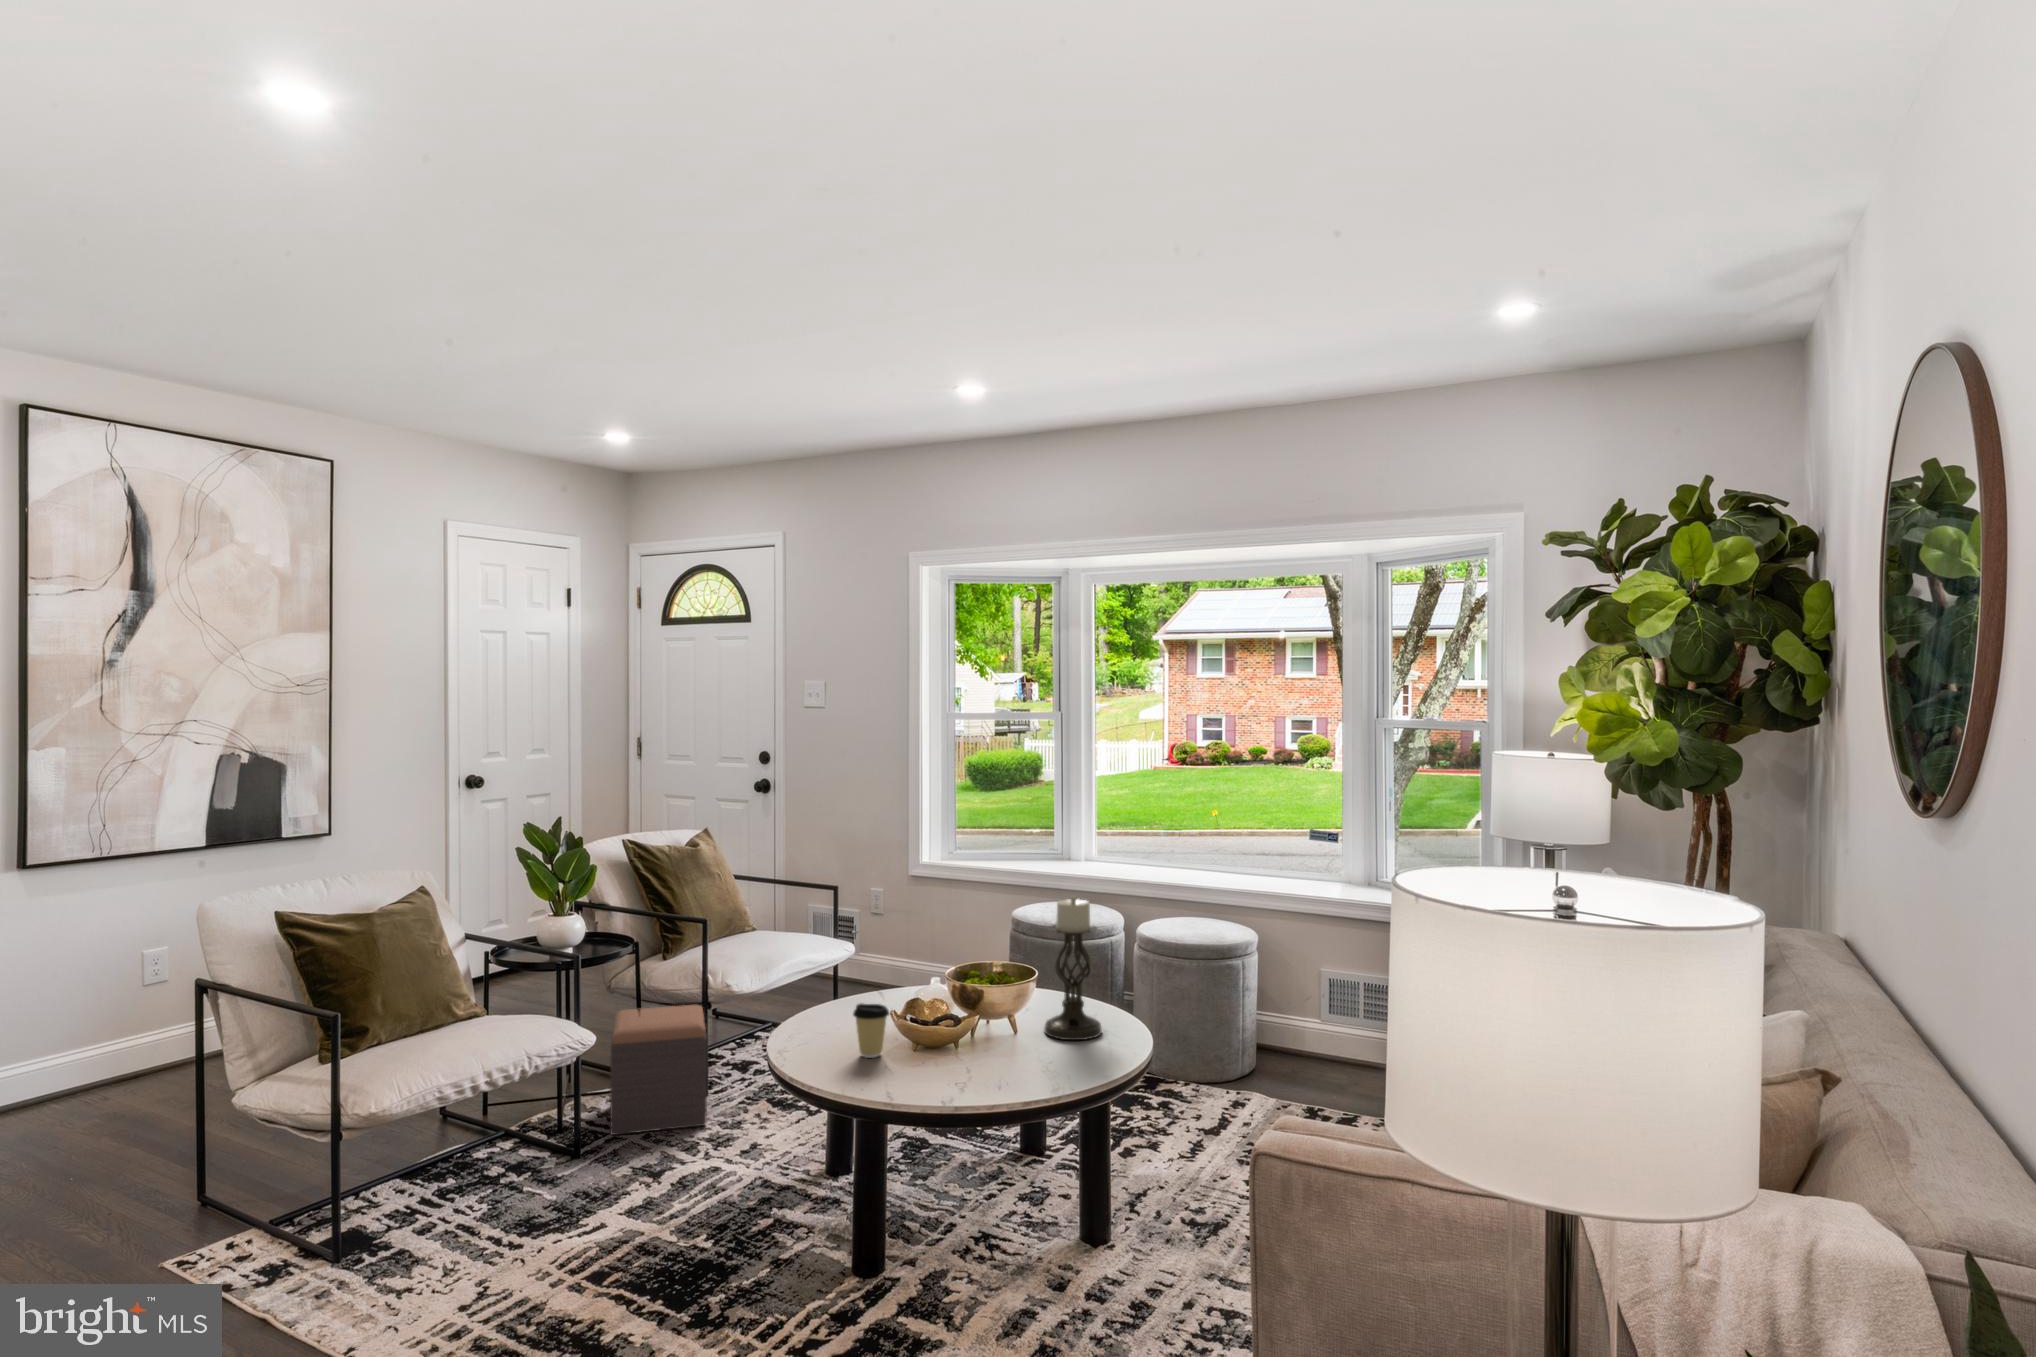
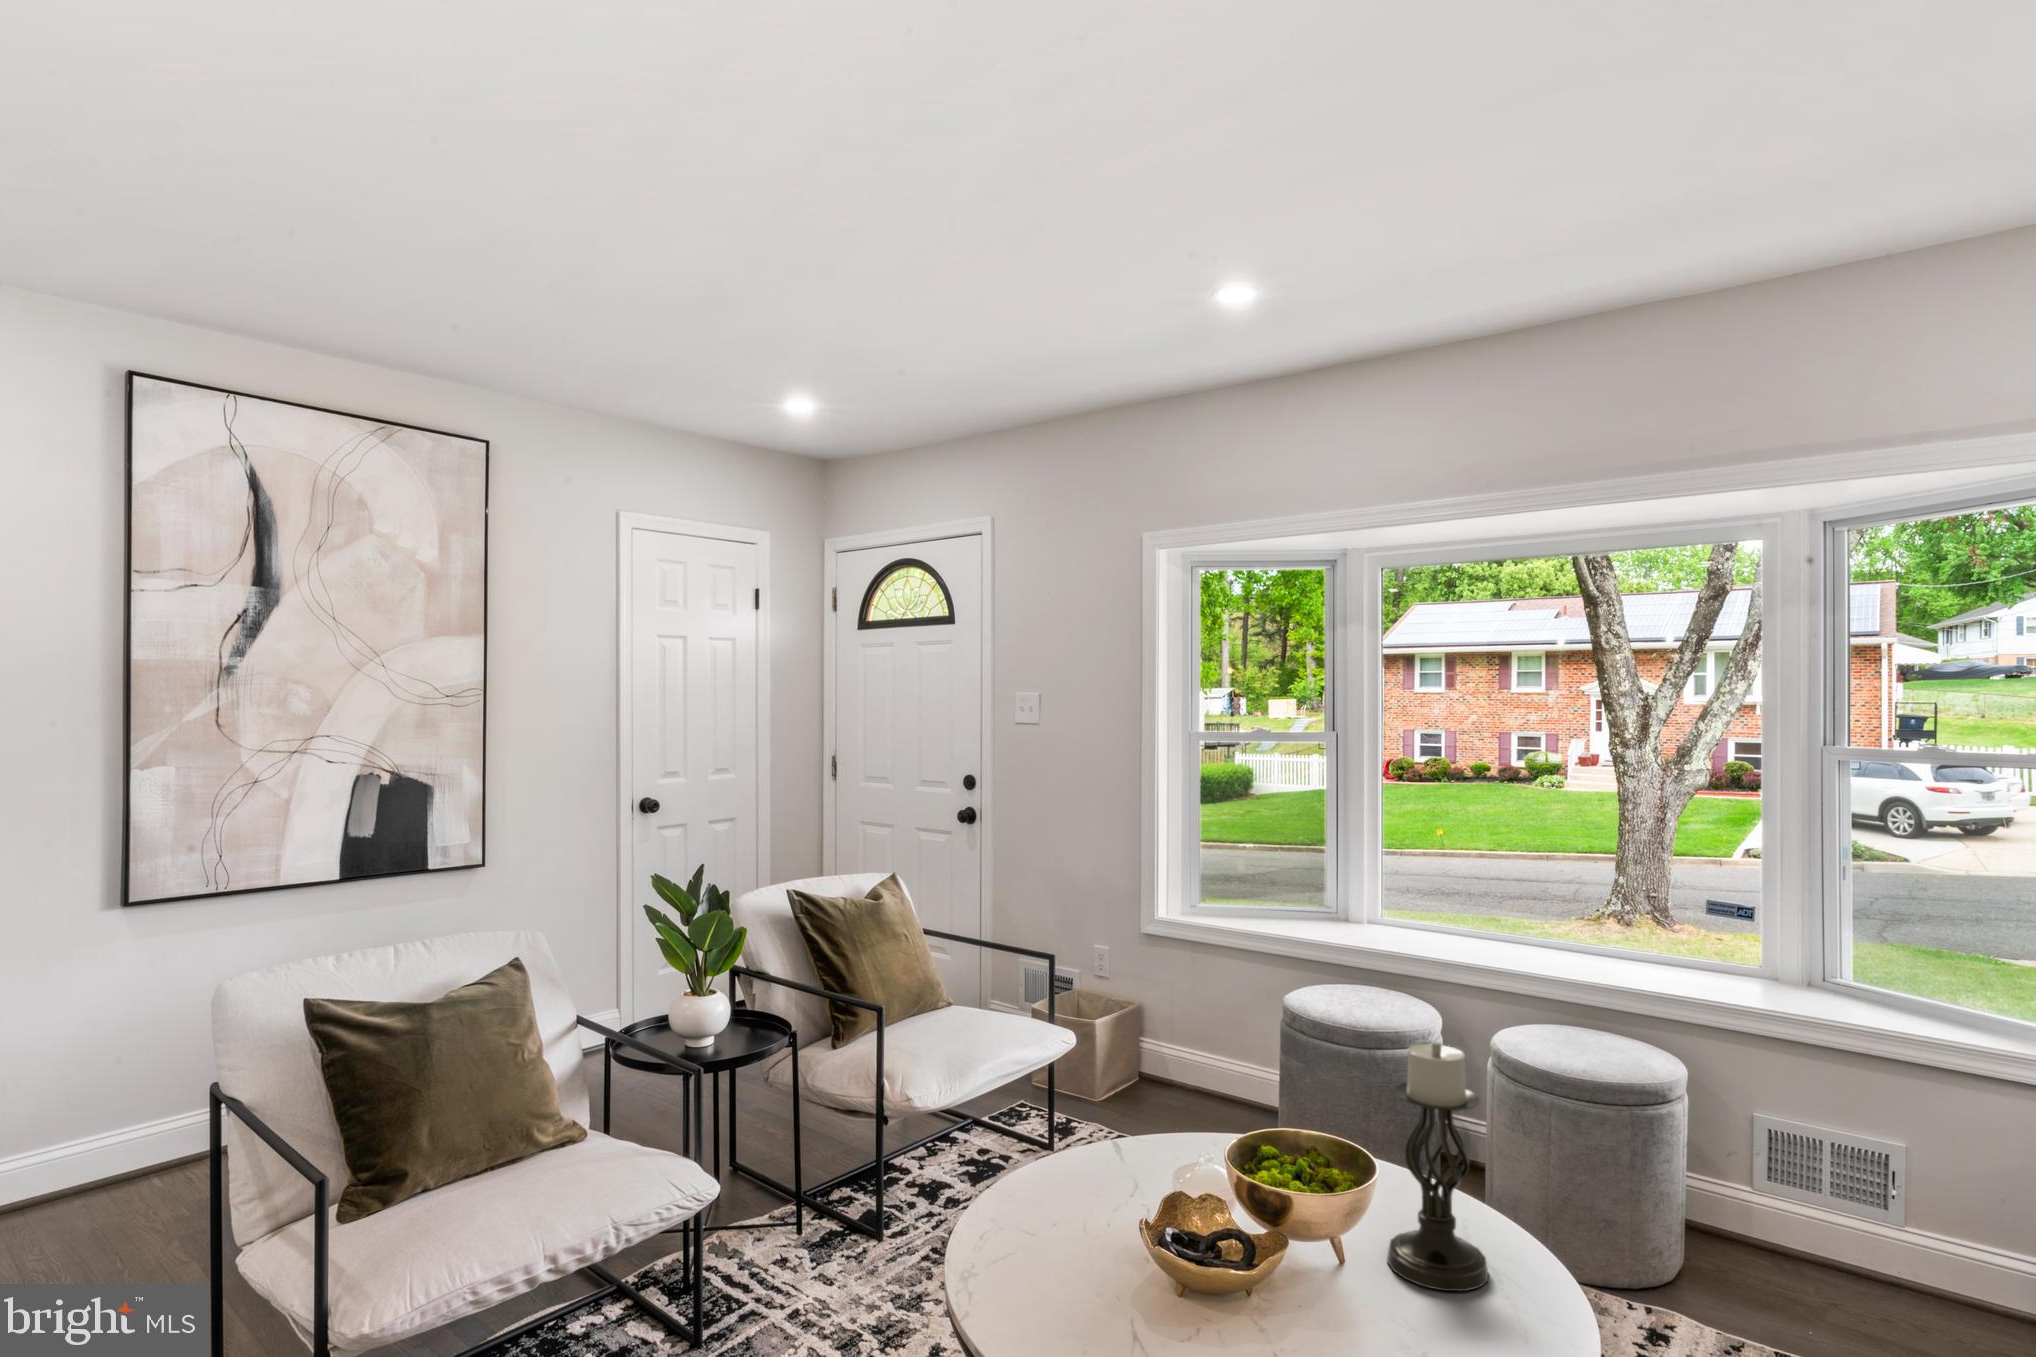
coffee cup: present [853,1003,889,1058] -> none [1077,1207,1137,1304]
footstool: present [610,1005,707,1135] -> none [748,1119,878,1306]

